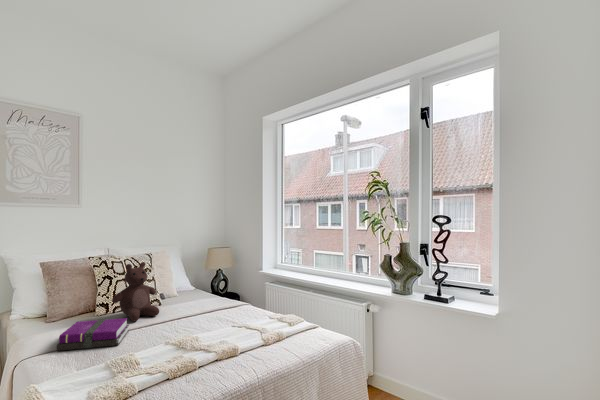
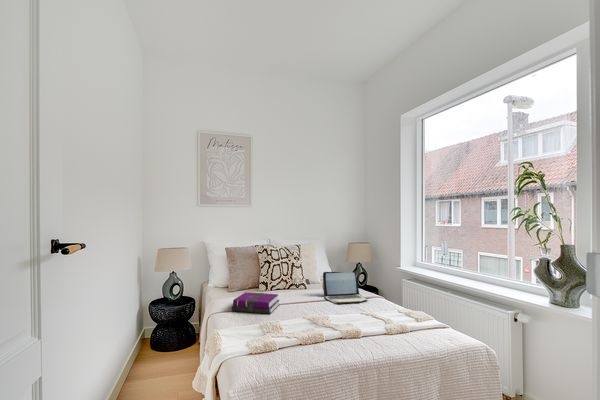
teddy bear: present [112,262,159,321] -> none [269,251,304,298]
laptop: none [183,281,237,319] -> present [322,272,368,304]

